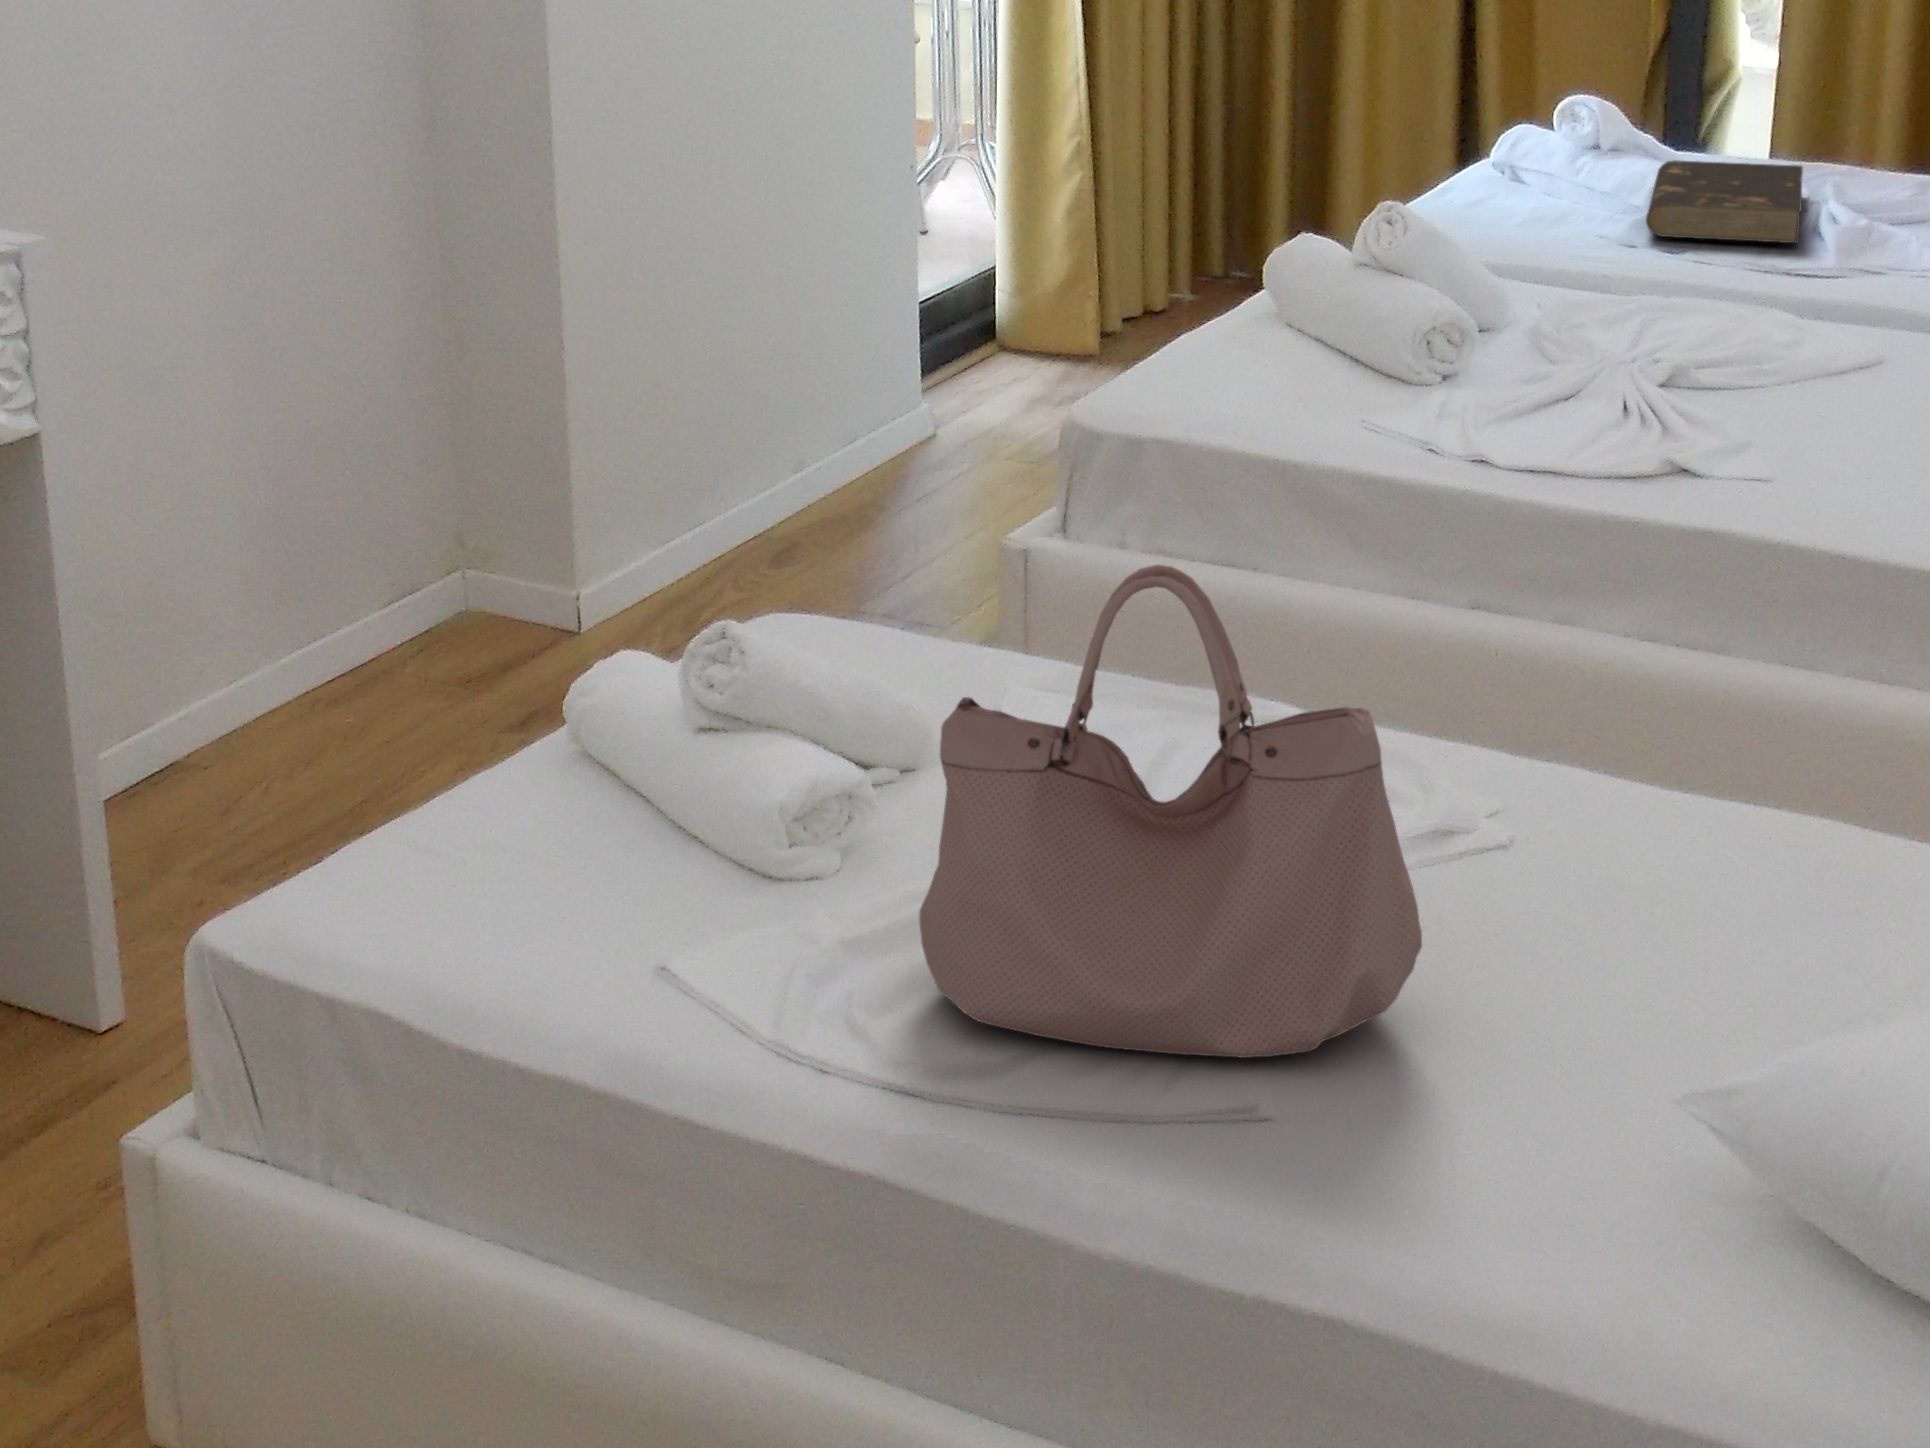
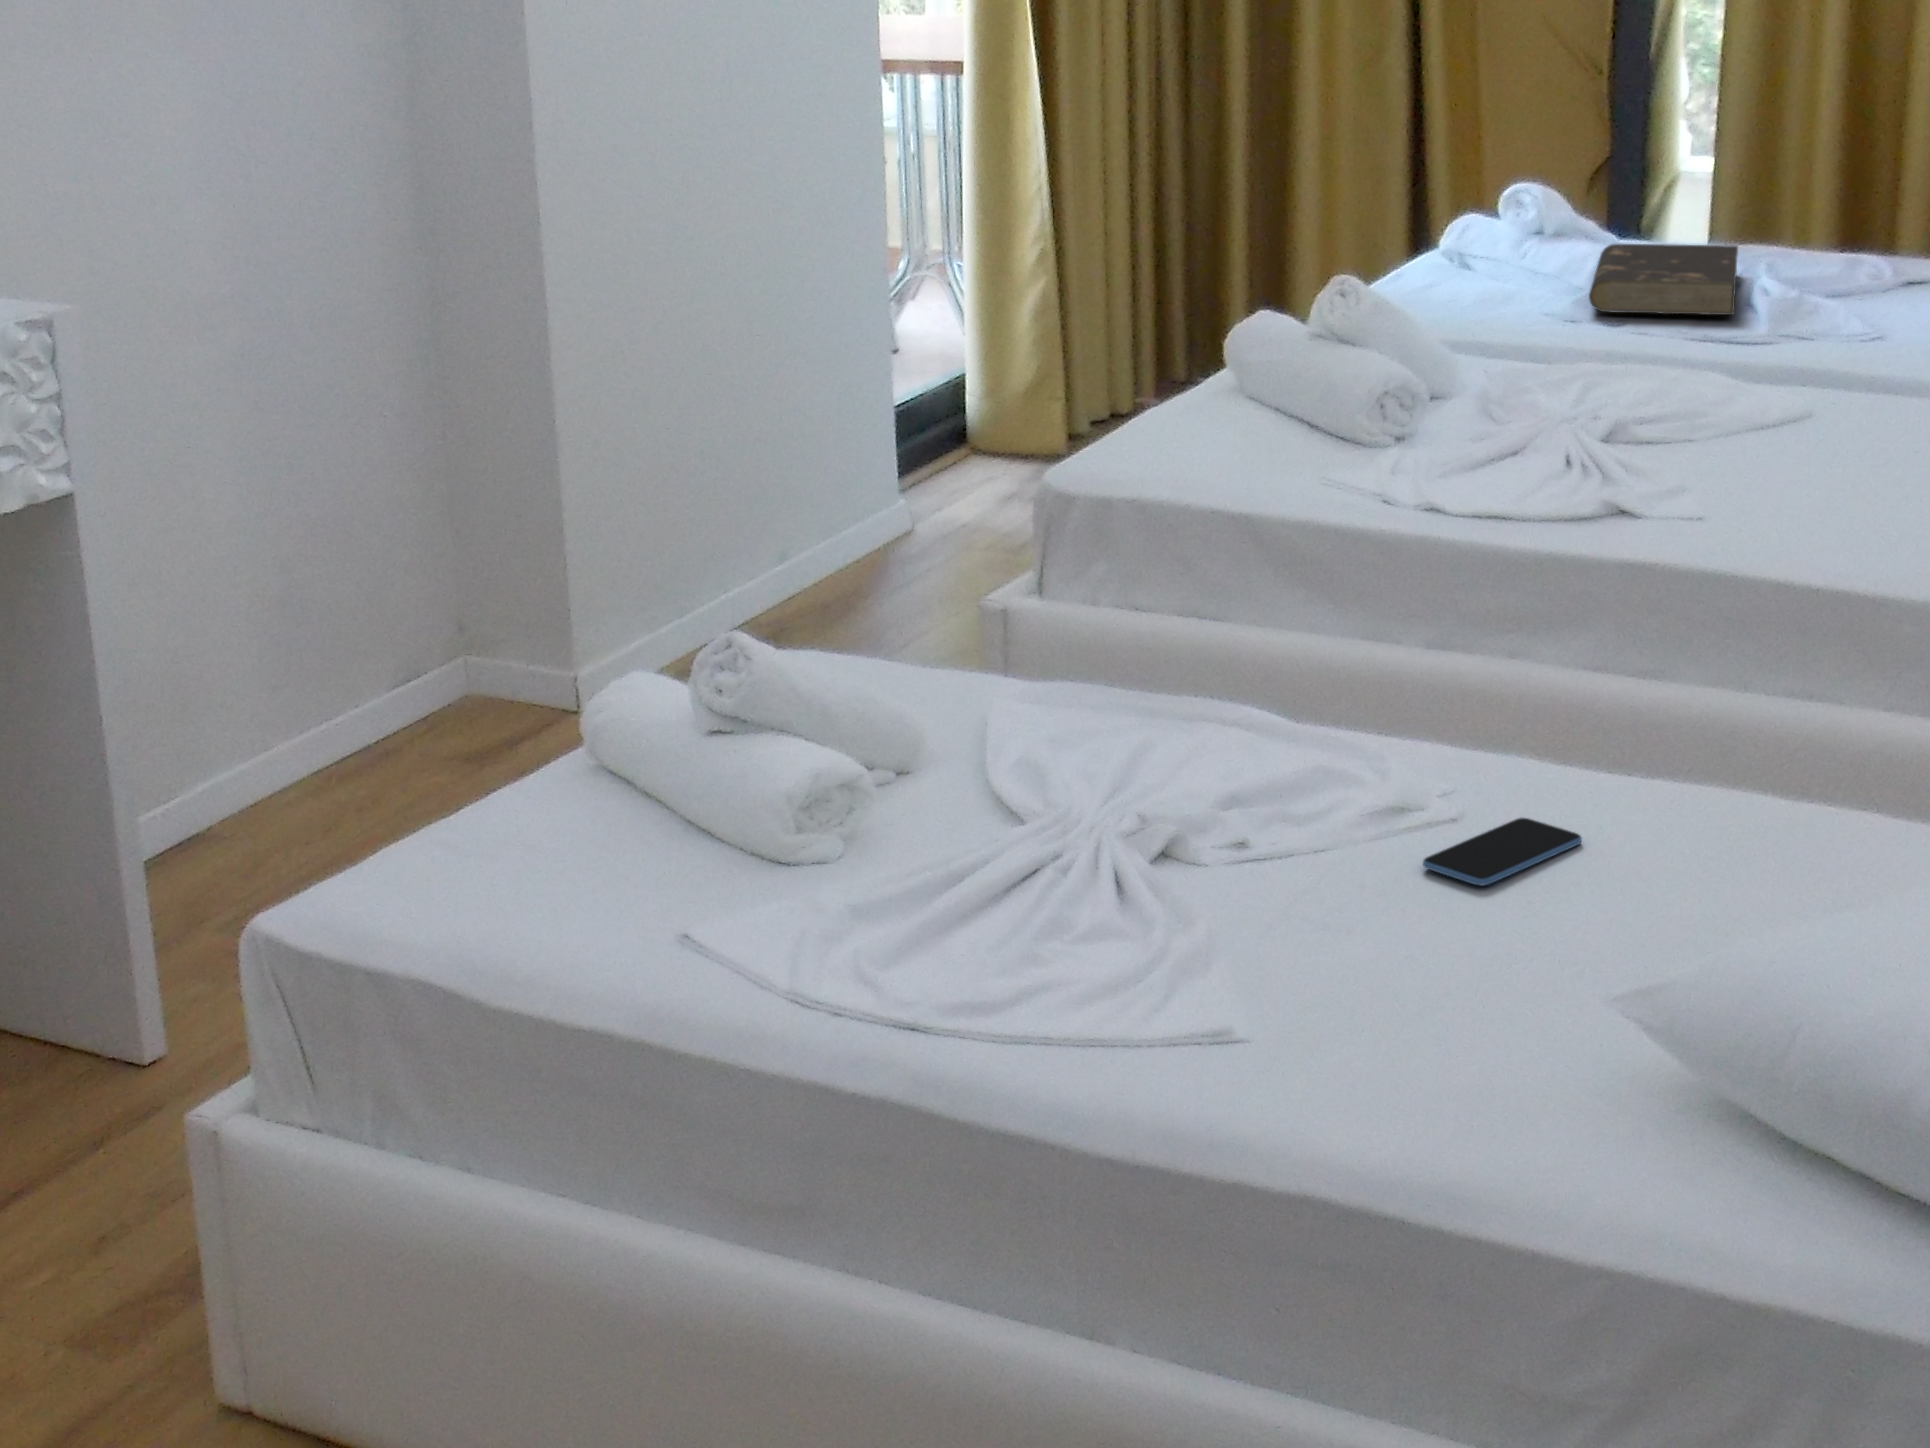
handbag: present [919,565,1422,1058] -> none [925,539,1382,982]
smartphone: none [1467,853,1642,939] -> present [1423,818,1582,886]

